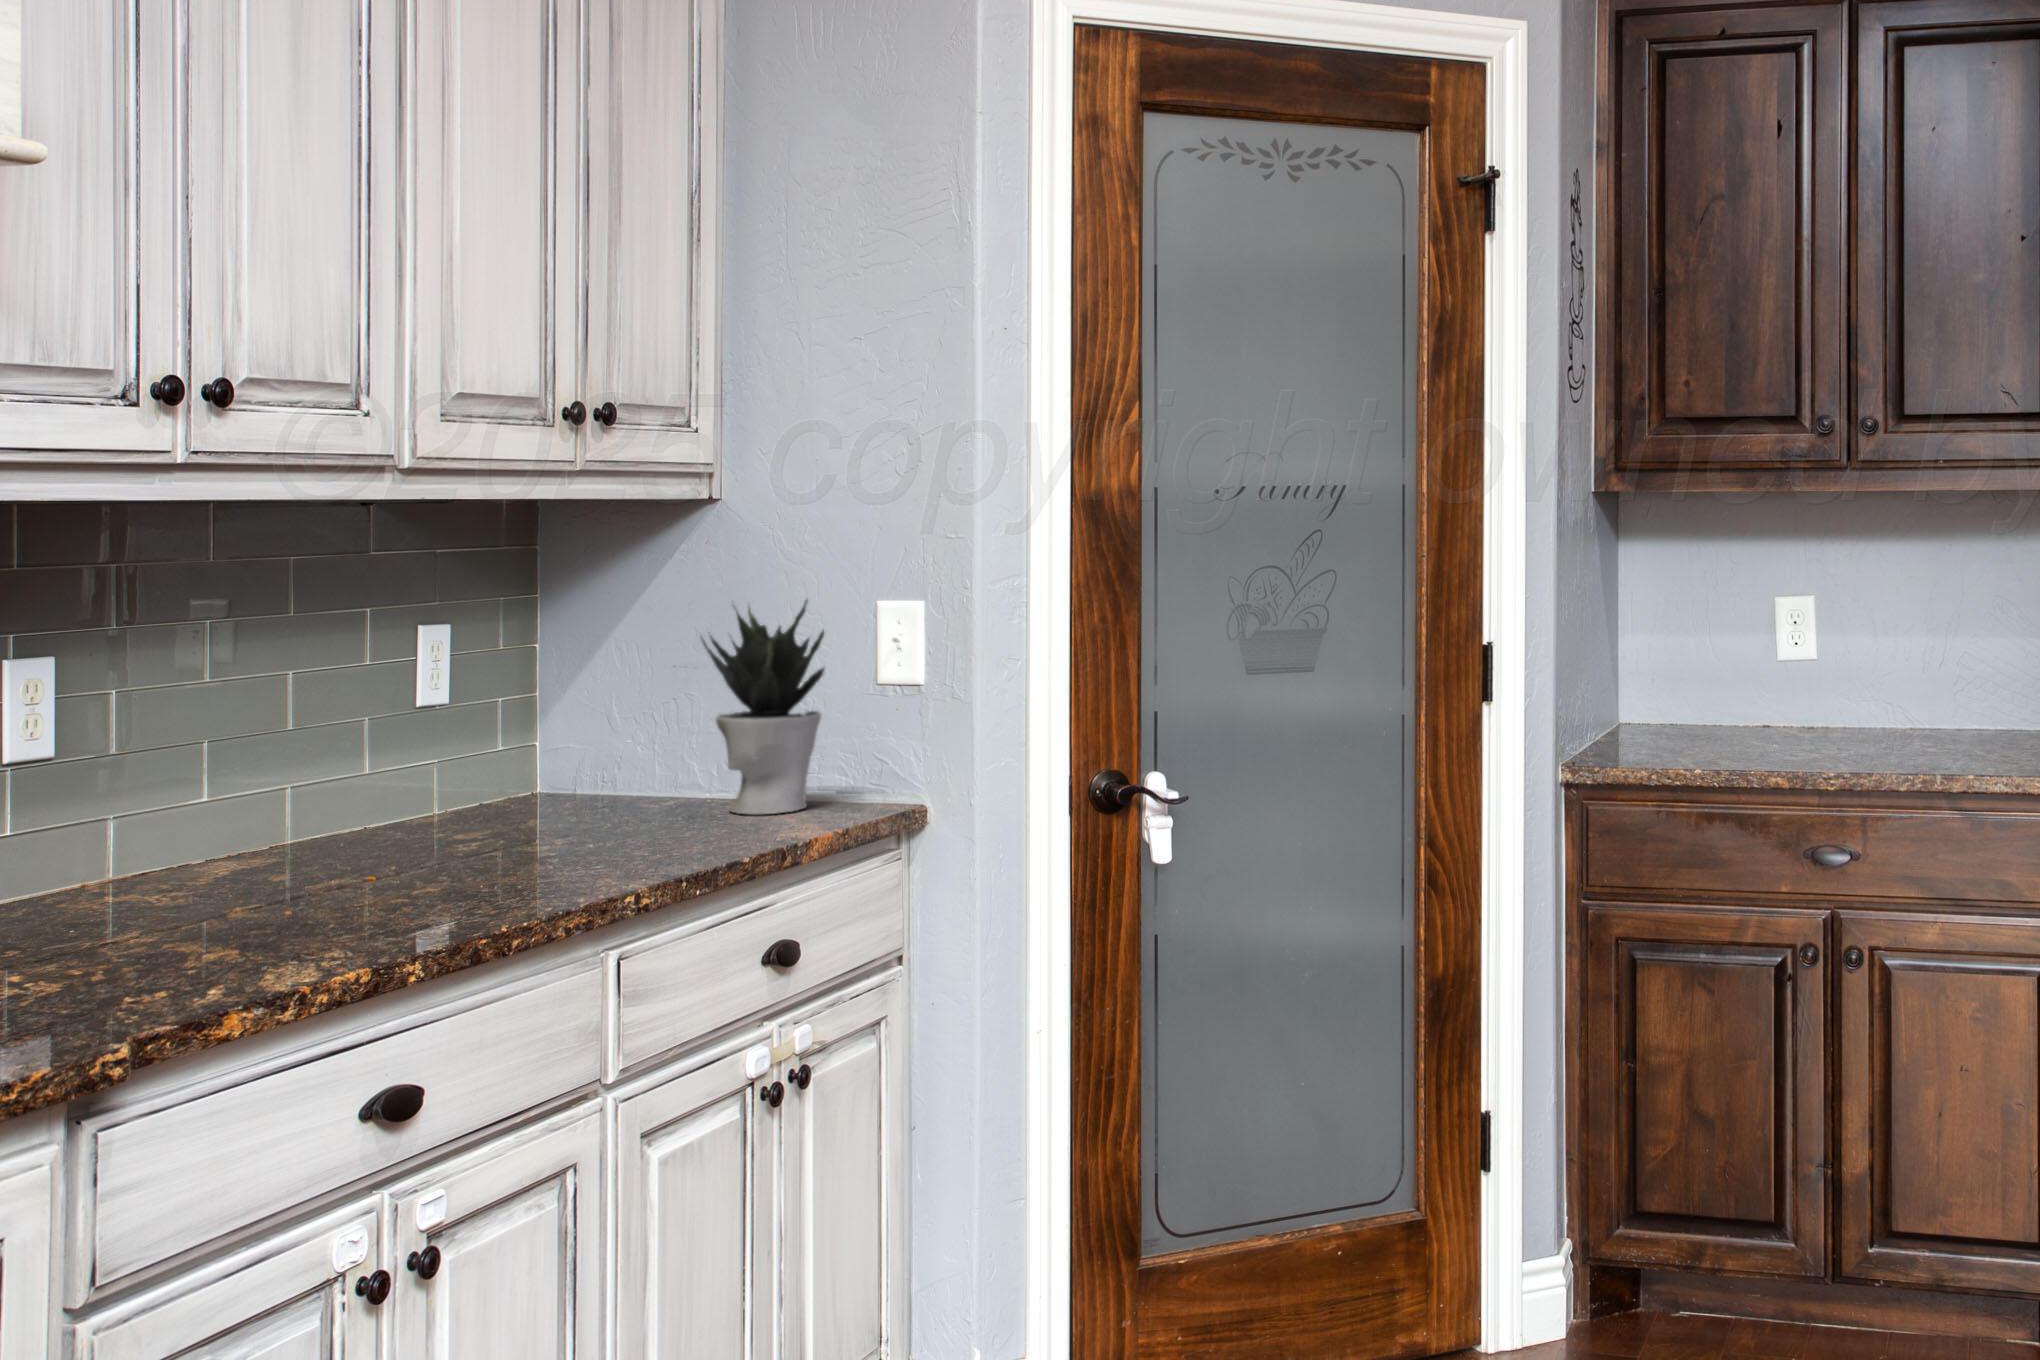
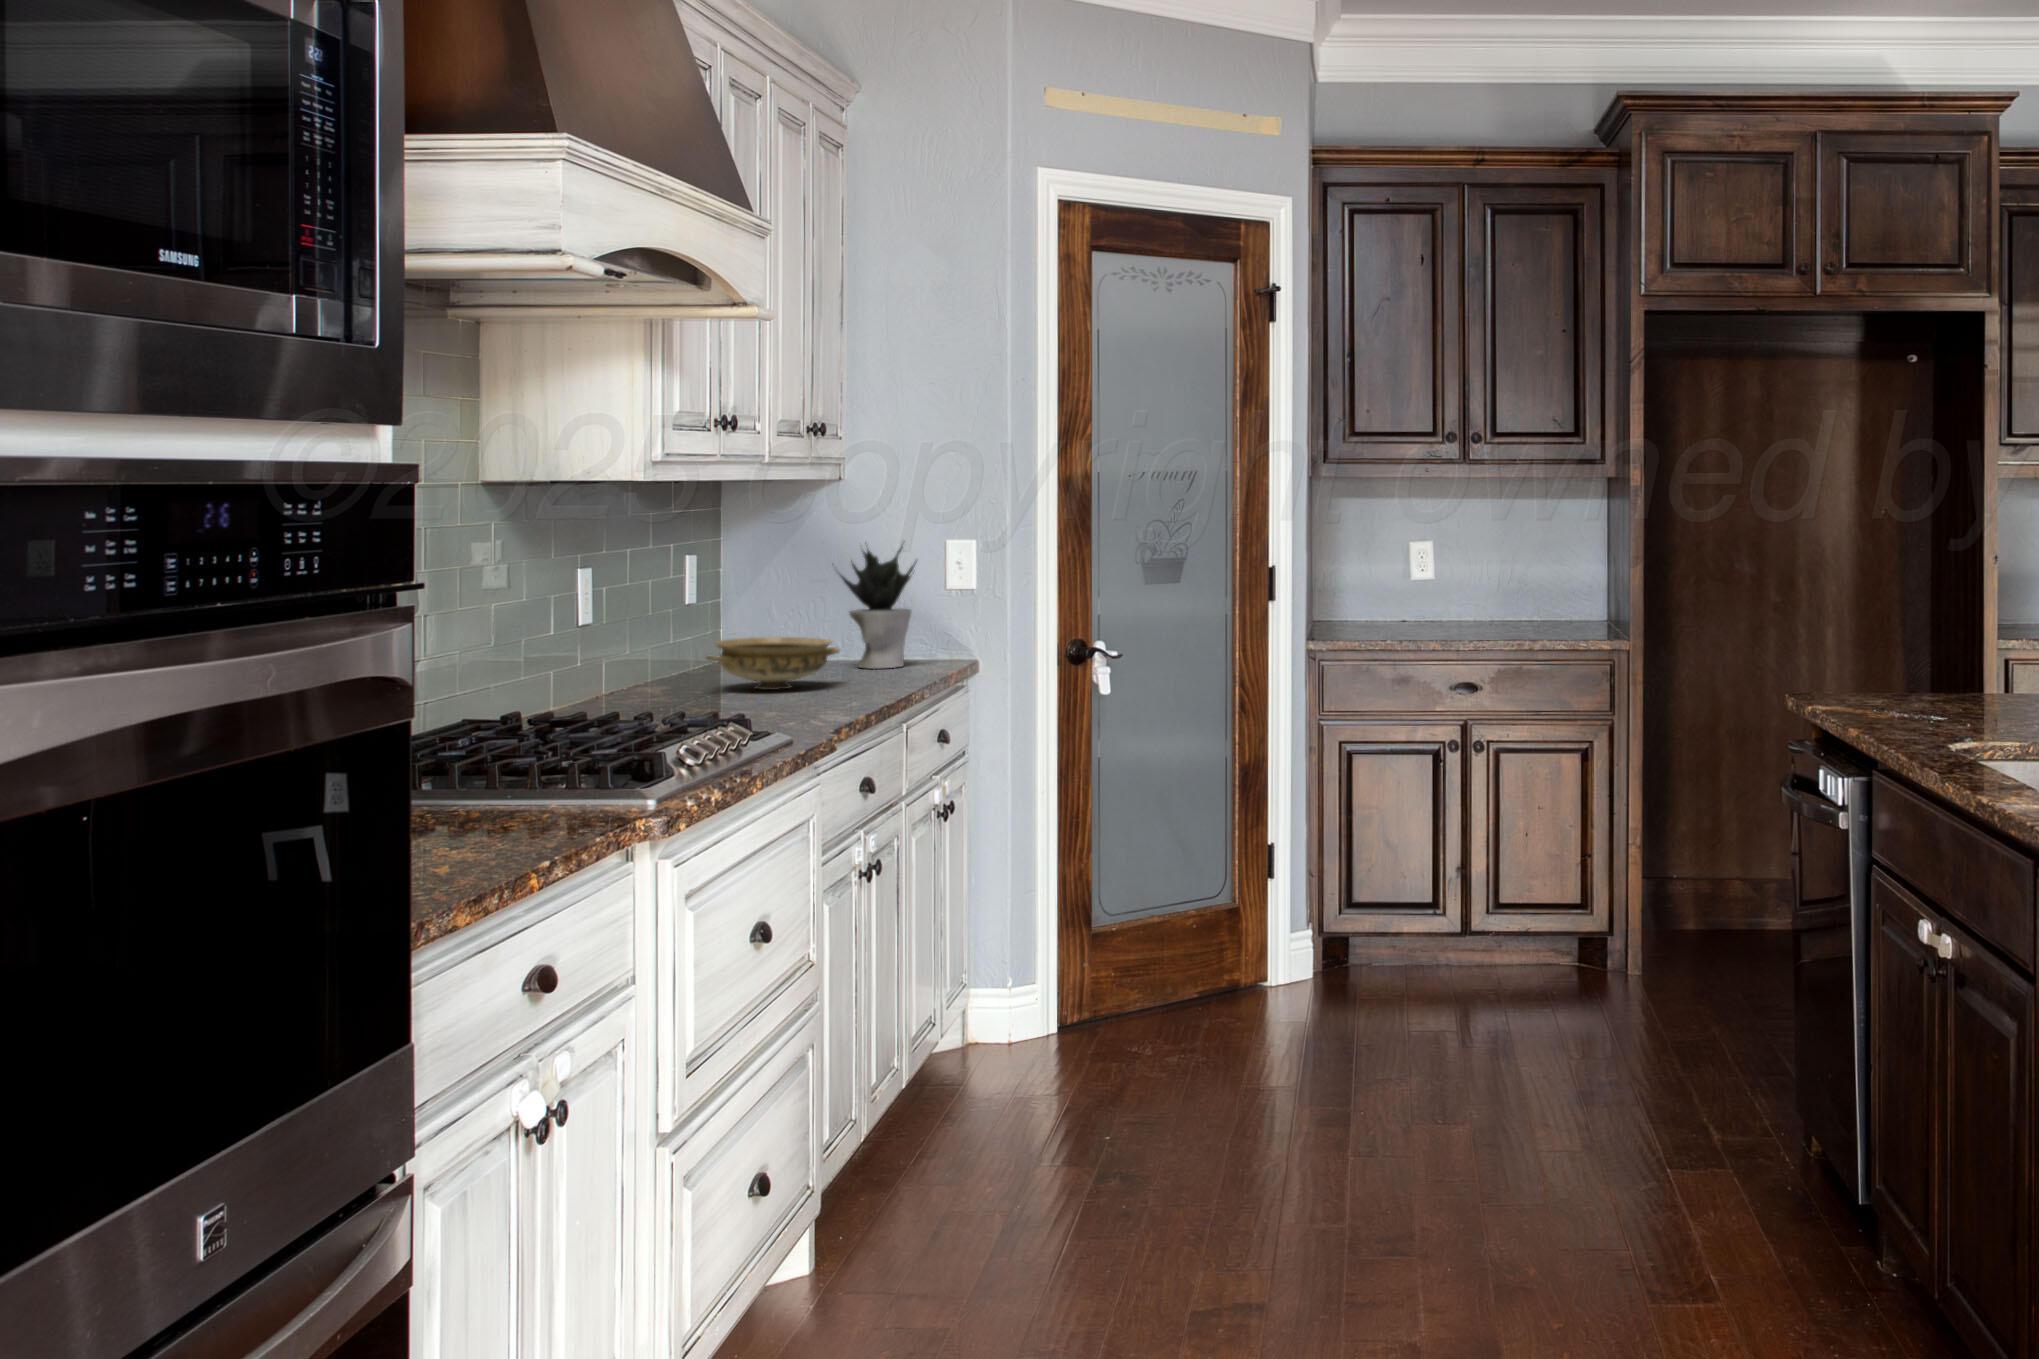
ceramic bowl: none [322,768,598,870] -> present [707,637,840,690]

